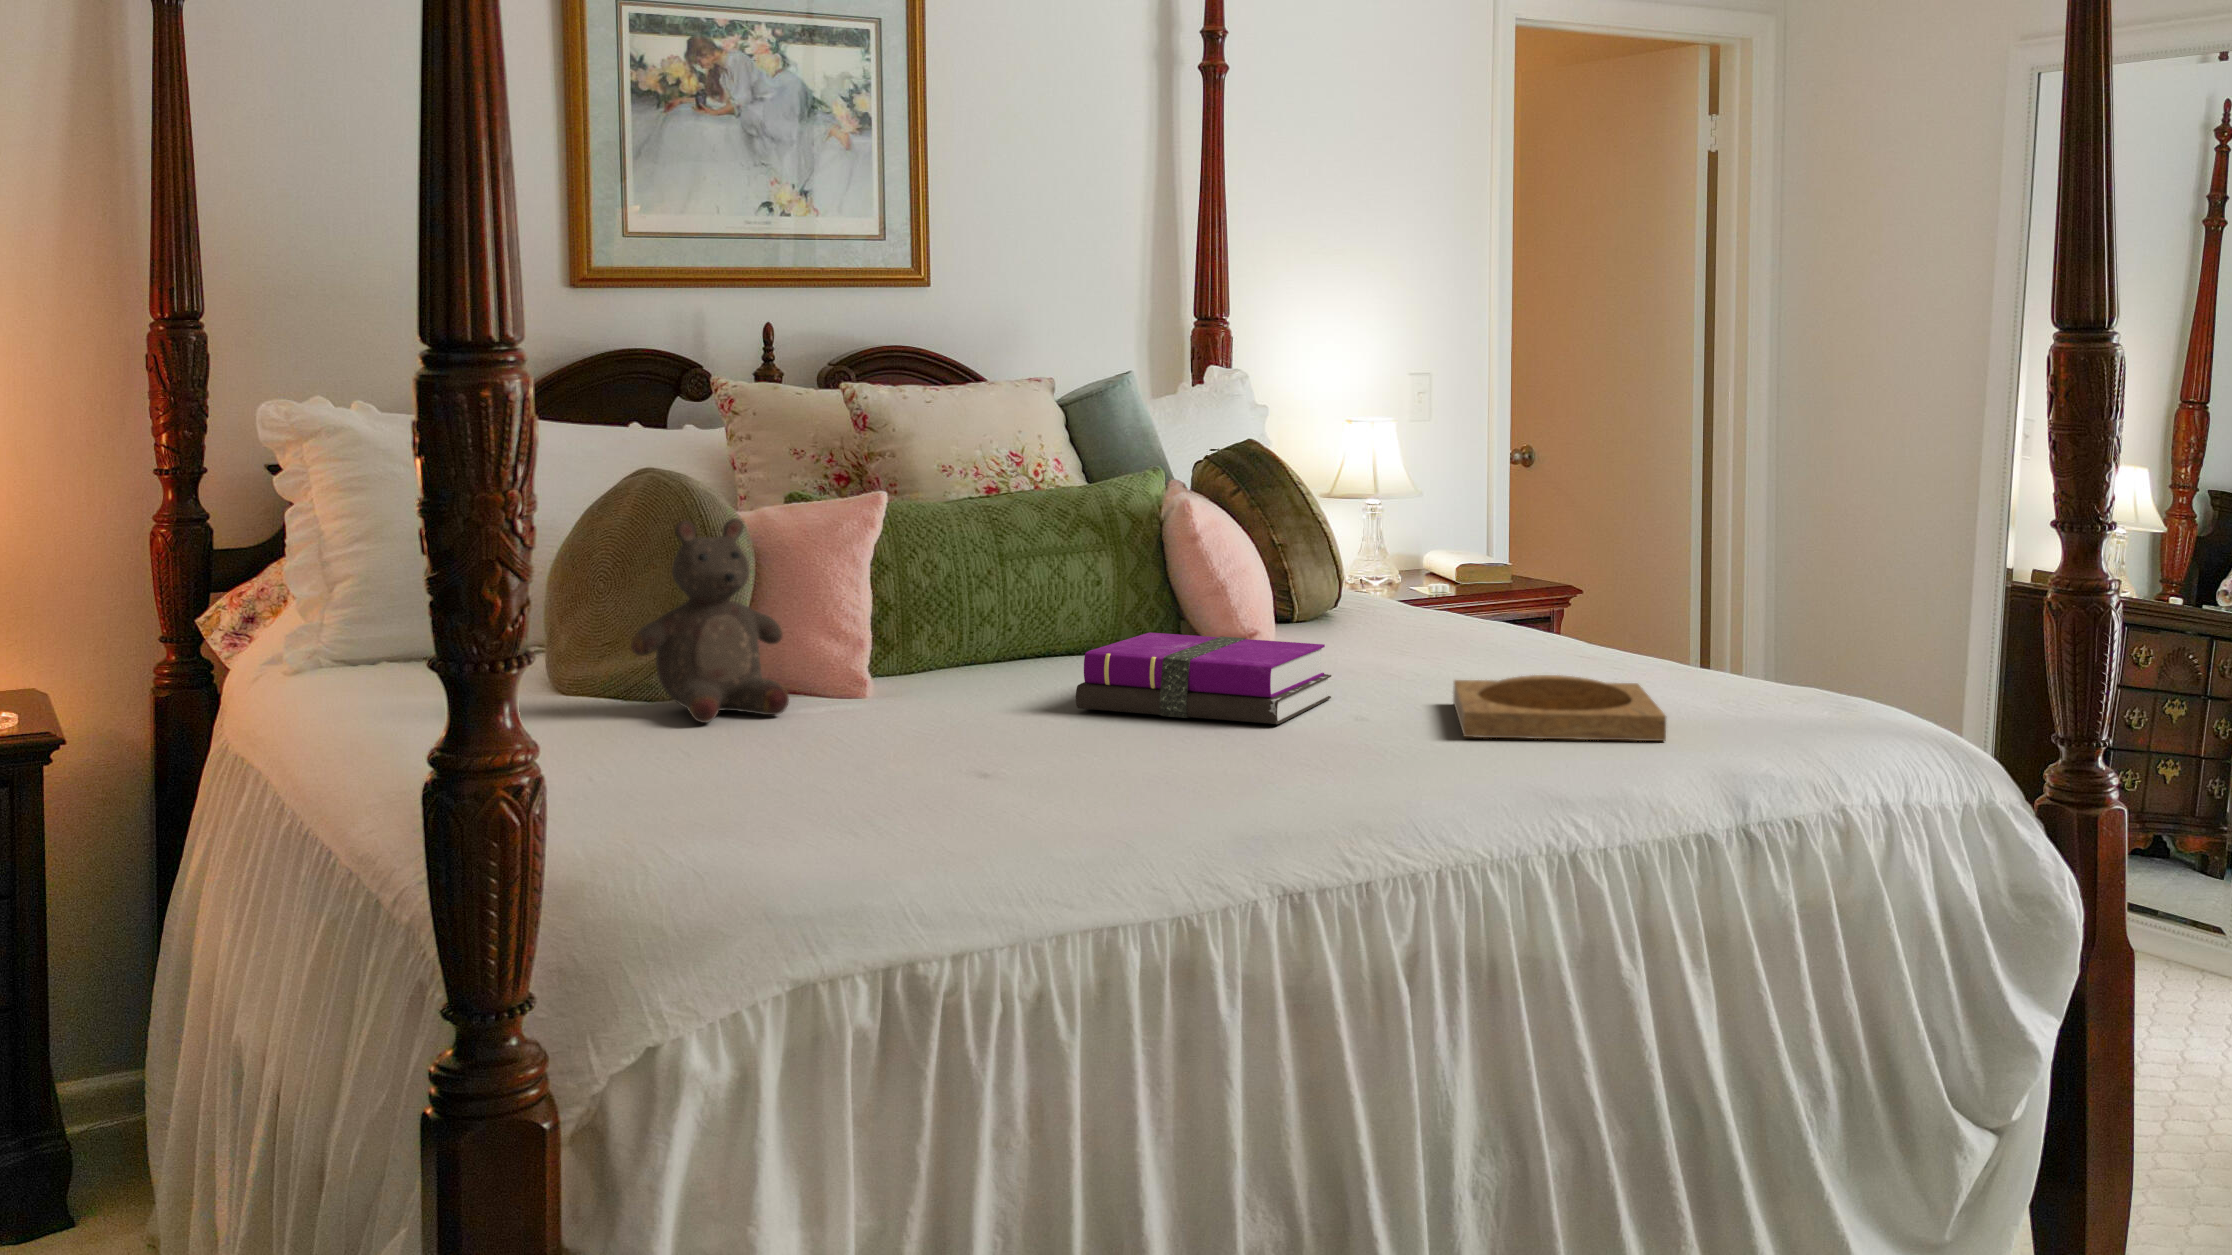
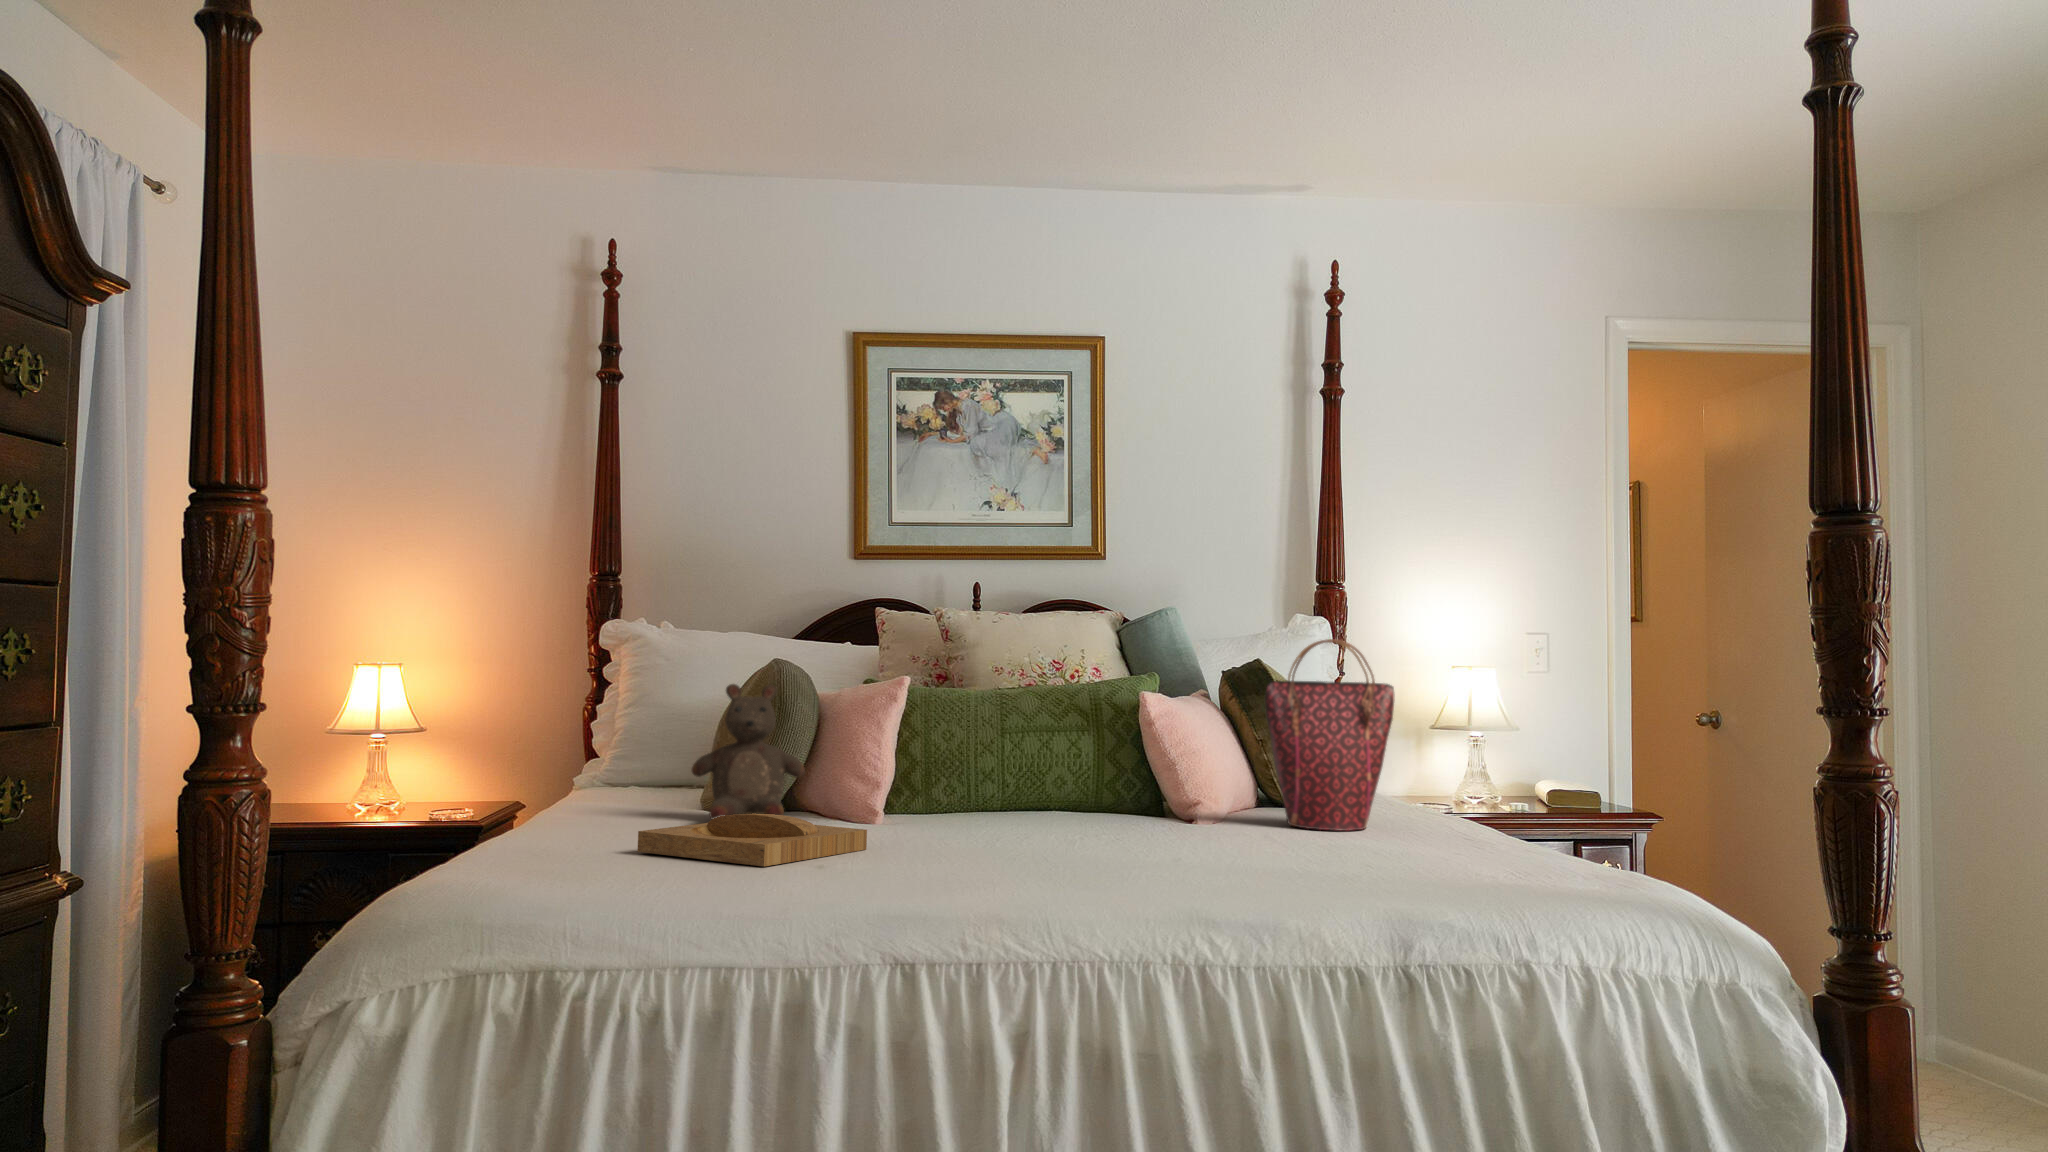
handbag: none [1331,427,1469,657] -> present [1265,639,1394,831]
notebook: present [1076,633,1331,724] -> none [971,787,1183,855]
tray: present [1453,675,1666,741] -> present [638,813,867,866]

